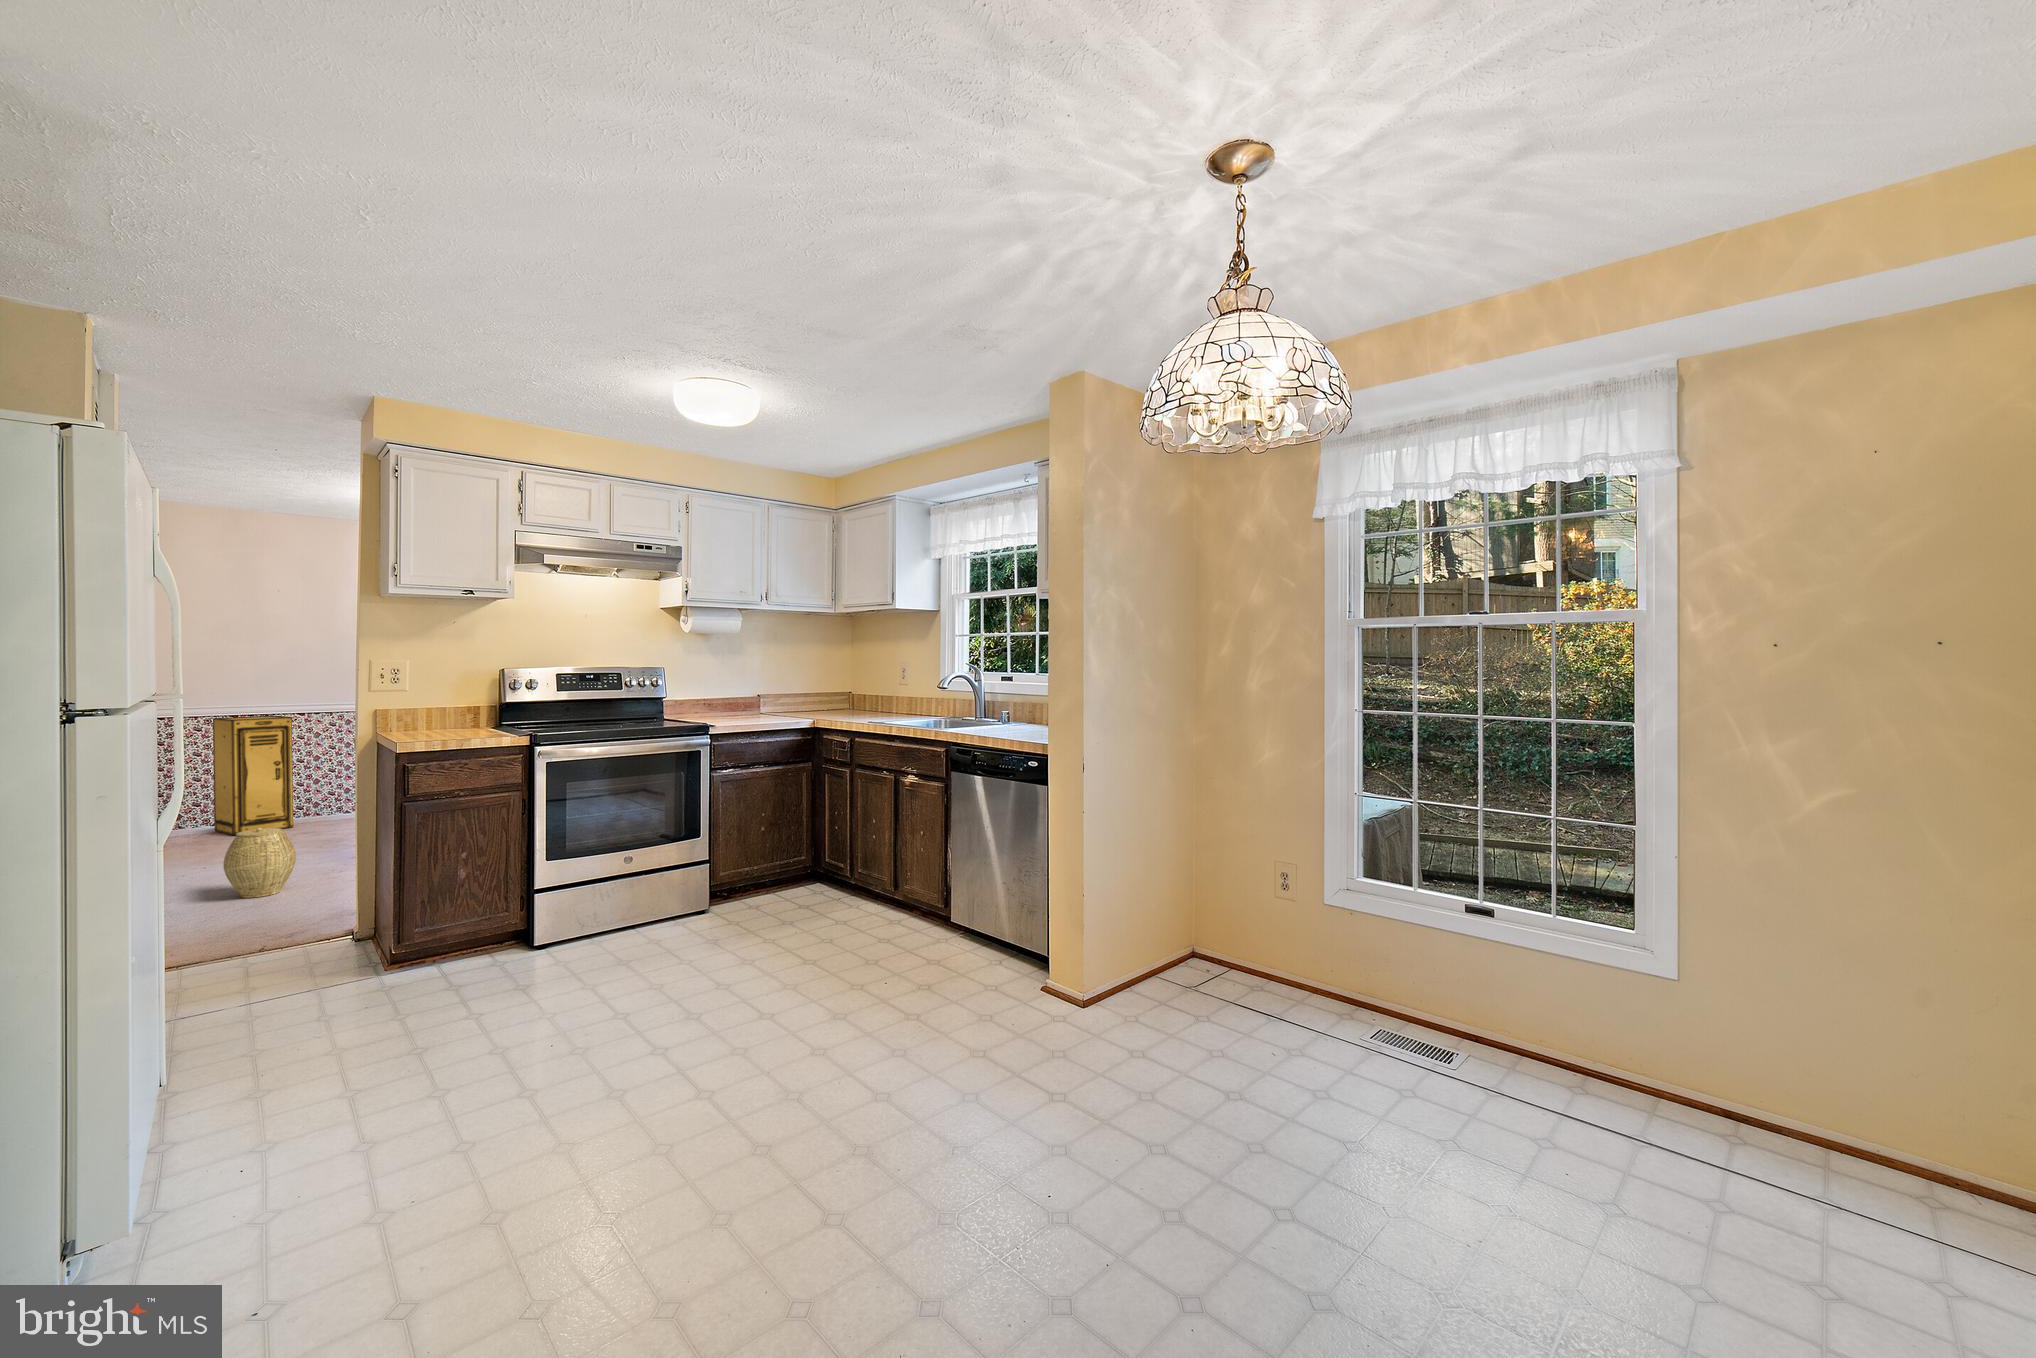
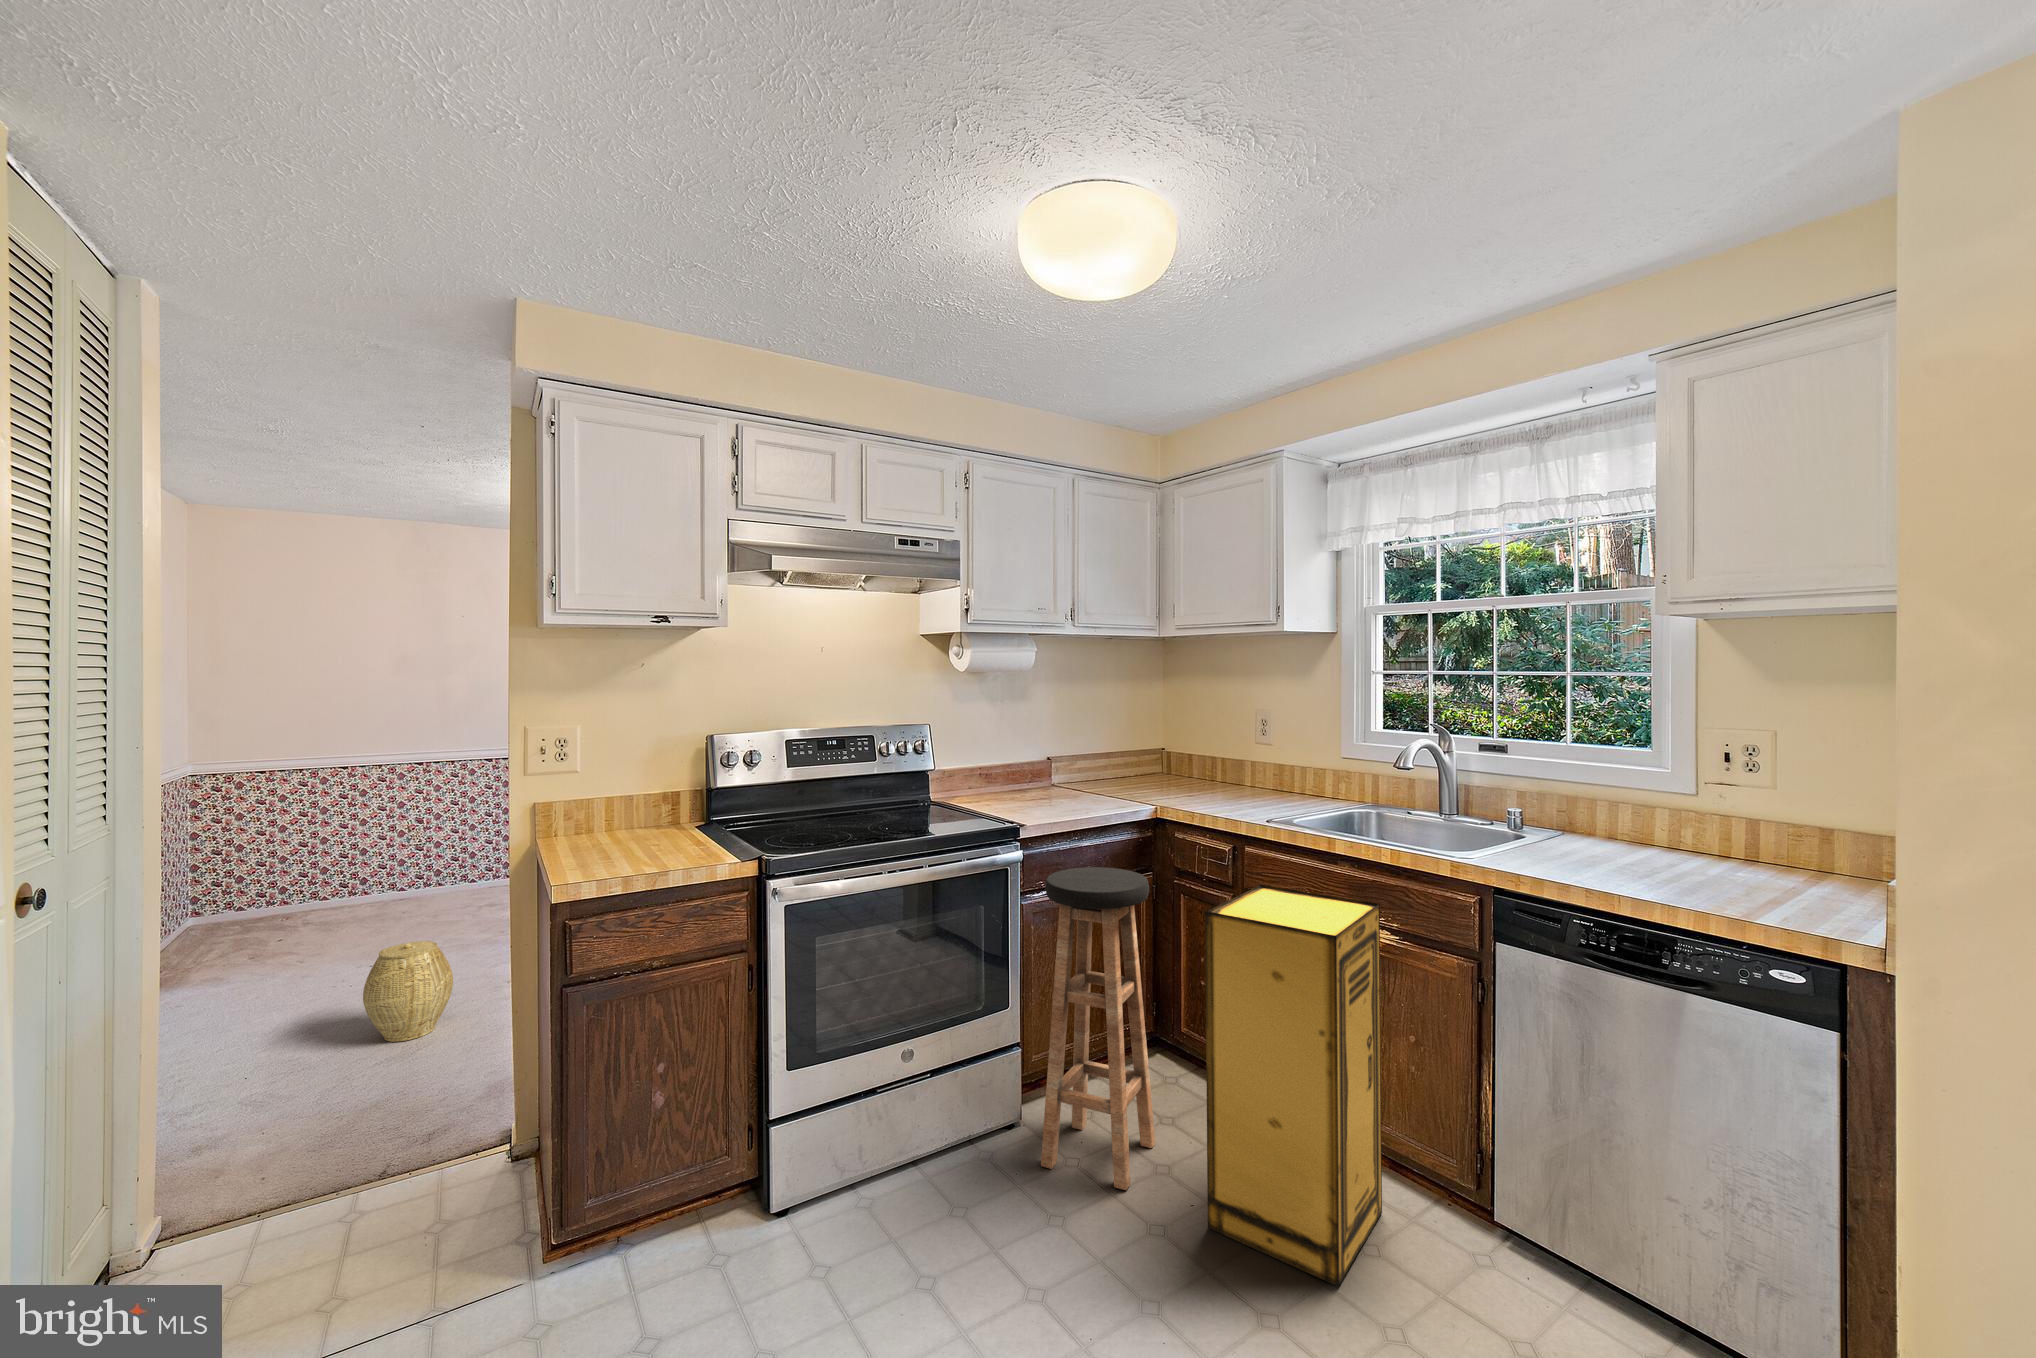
storage cabinet: present [213,716,293,836] -> present [1205,885,1382,1287]
bar stool: none [716,750,792,927] -> present [1041,867,1155,1190]

